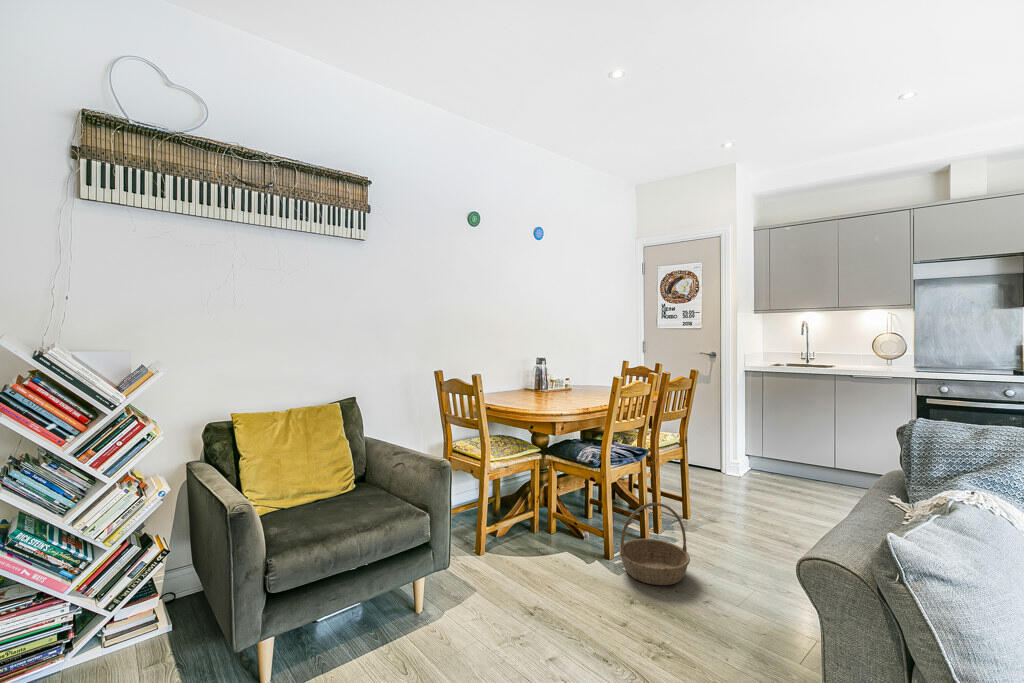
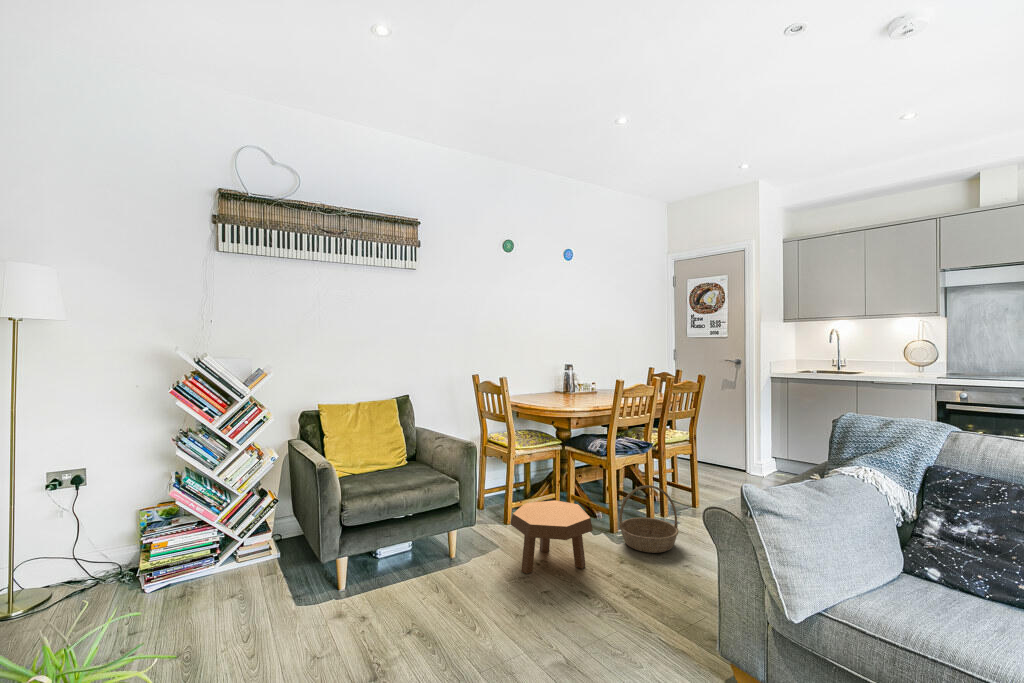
footstool: none [495,526,601,631] -> present [511,500,593,574]

